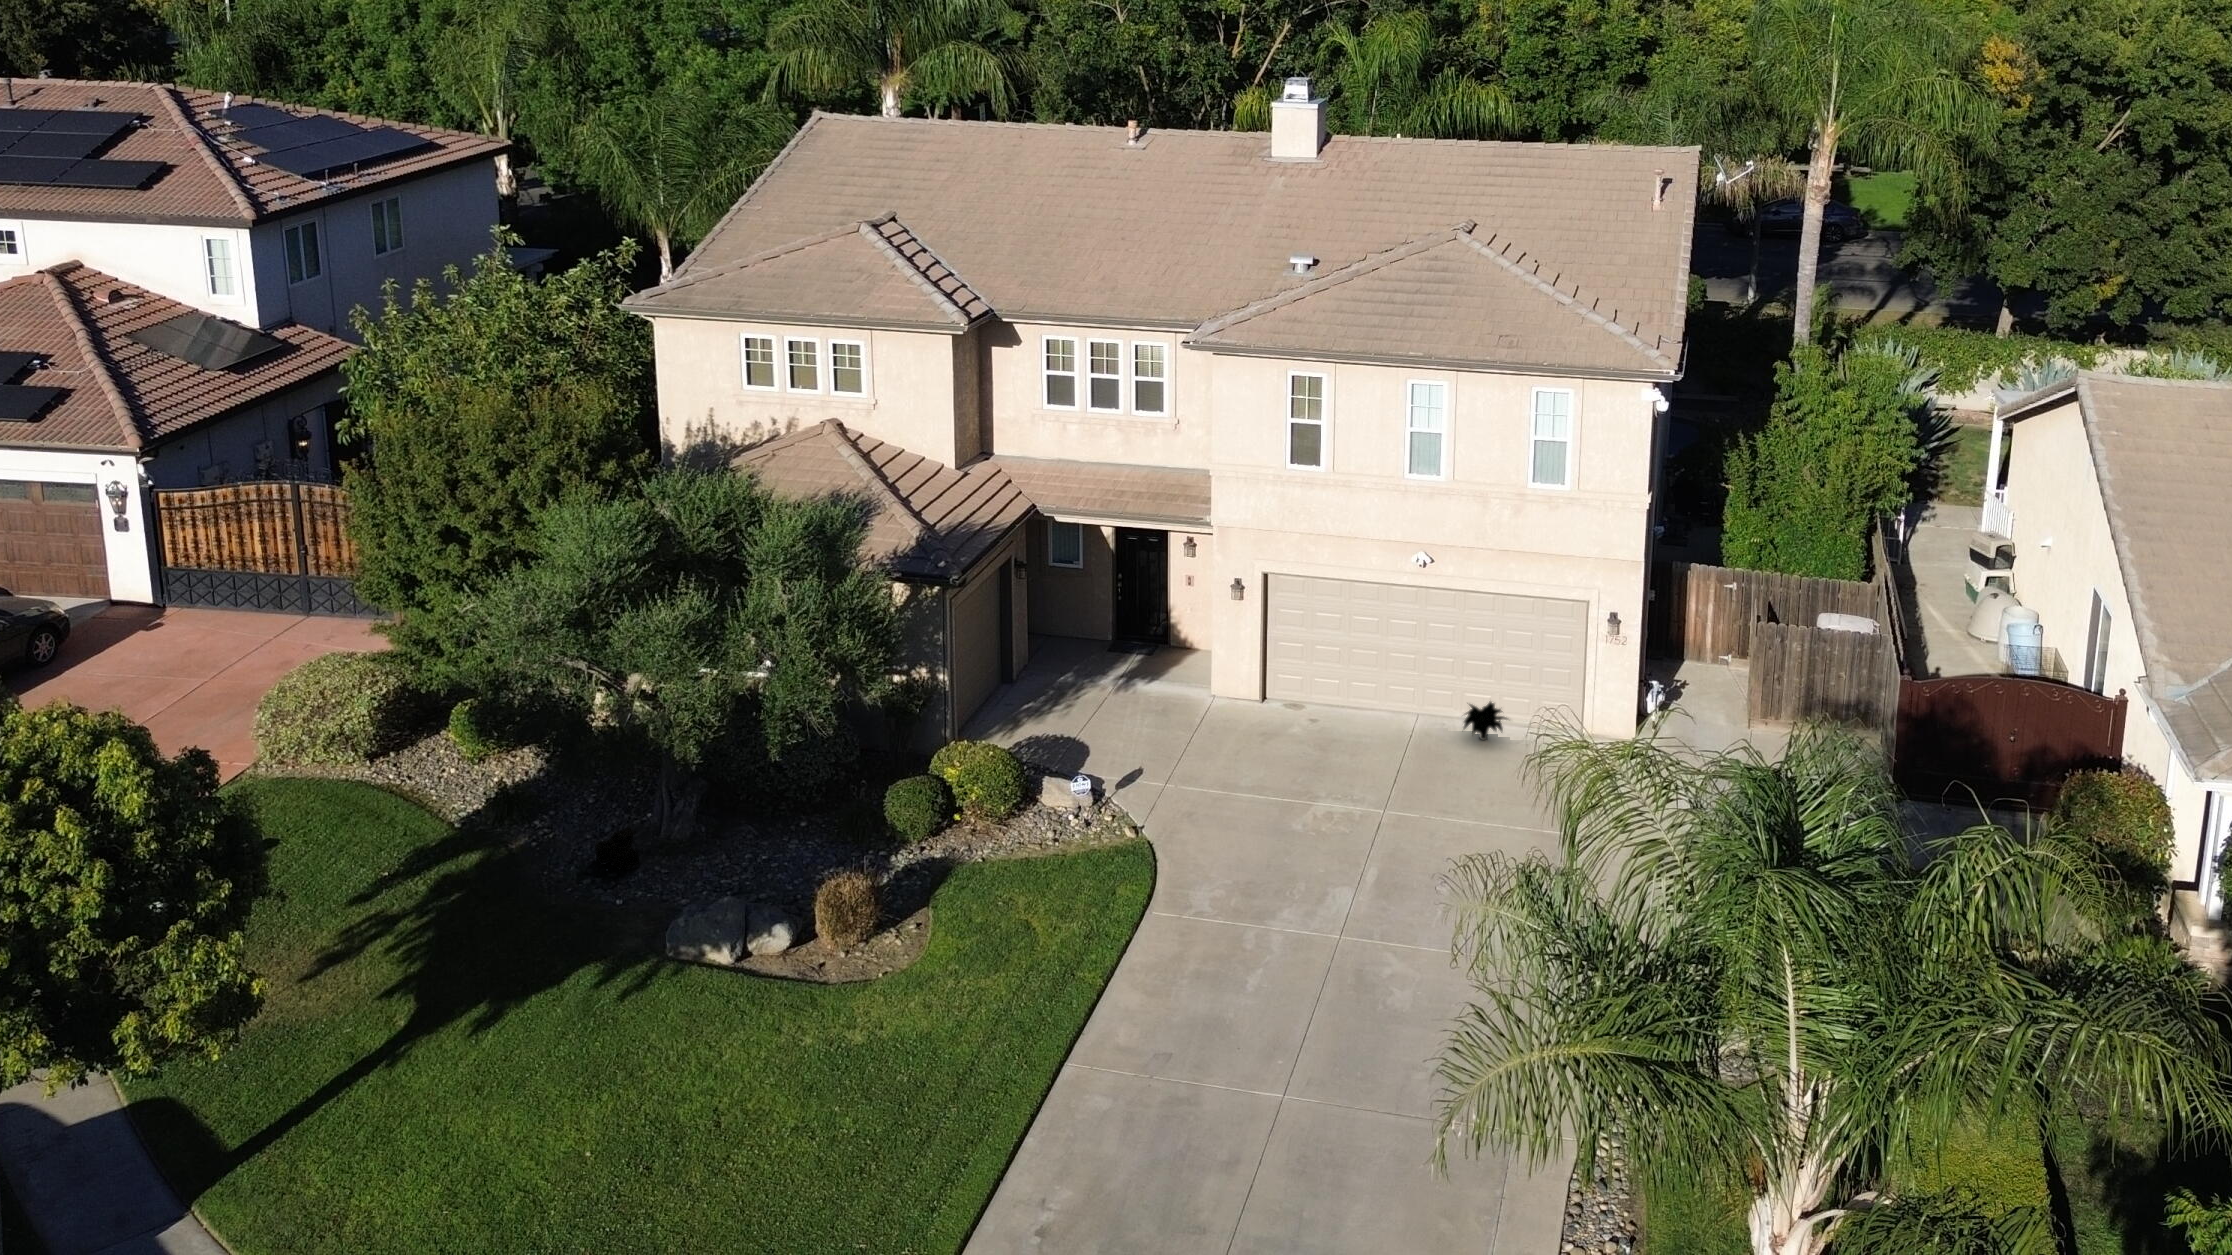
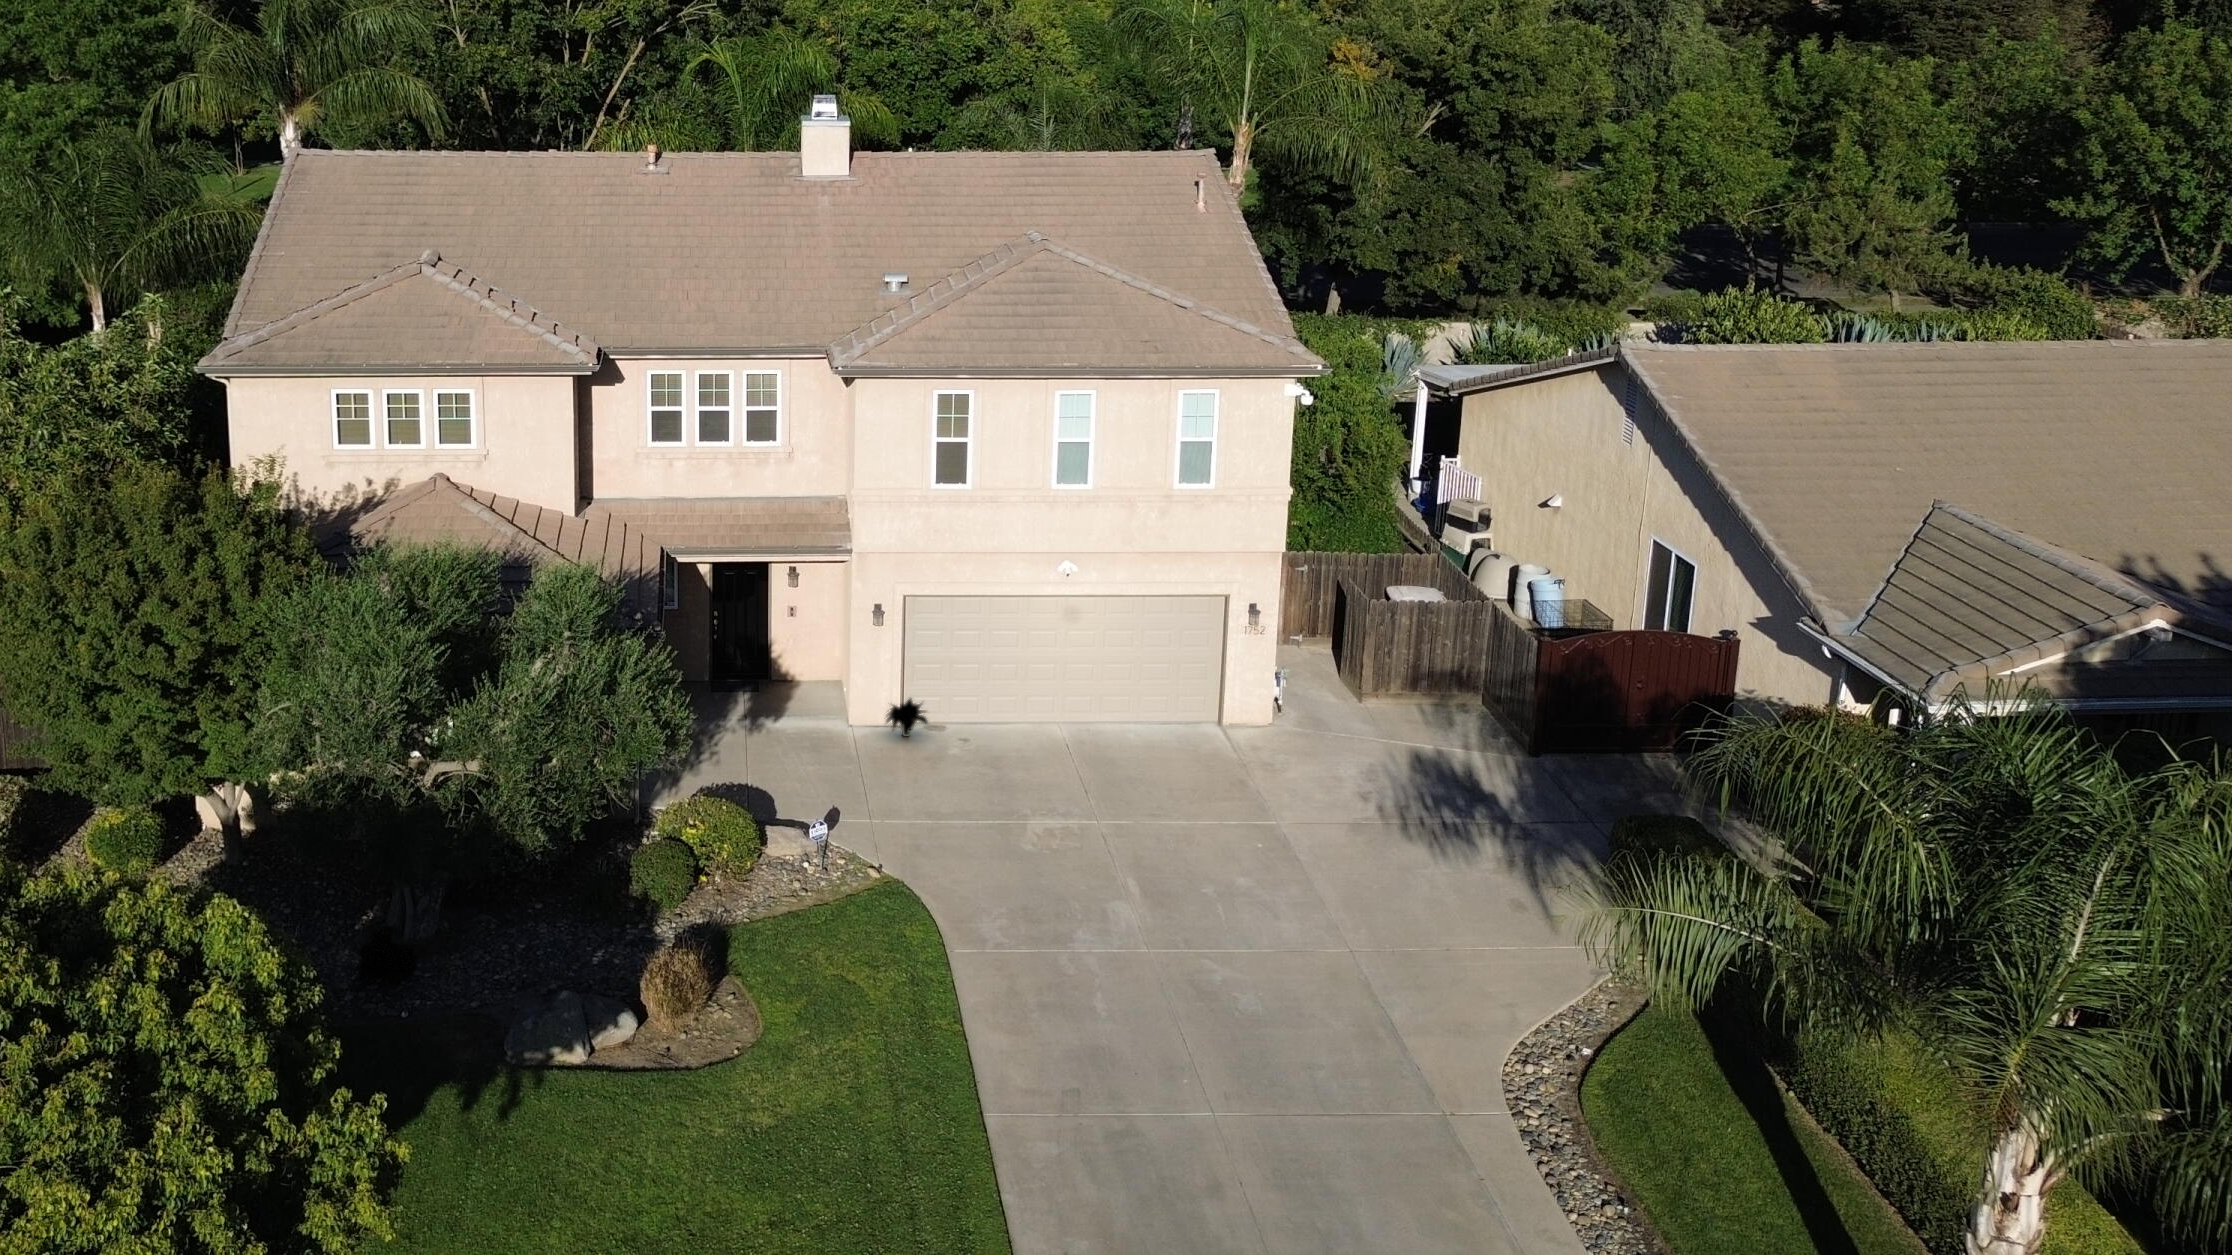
potted plant: present [1464,702,1508,740] -> present [886,698,928,736]

